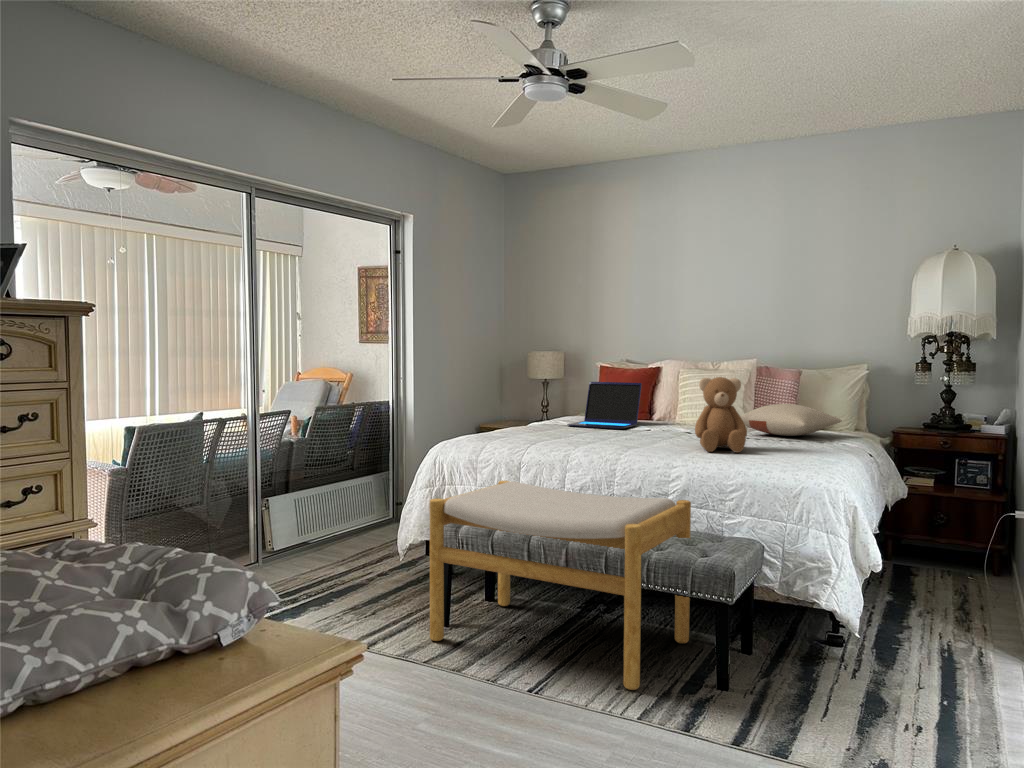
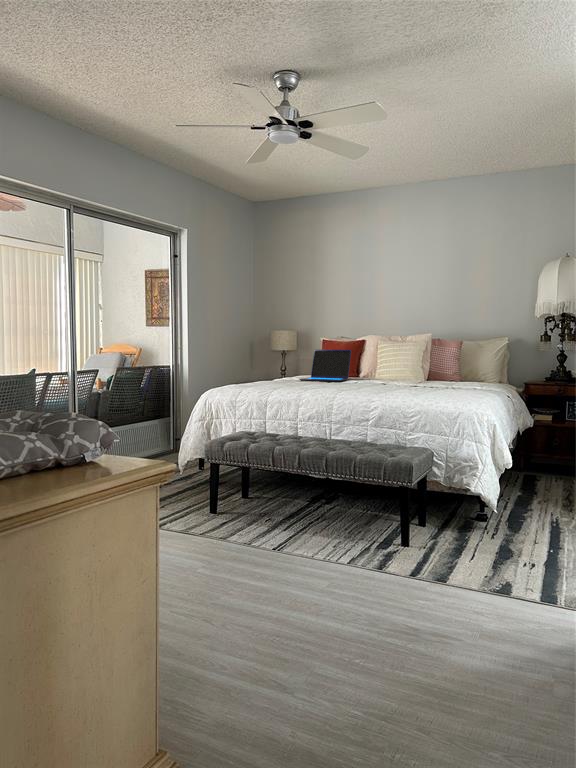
teddy bear: present [695,377,747,453] -> none [388,341,424,393]
pillow: present [740,404,842,436] -> none [418,363,490,385]
footstool: present [430,481,691,690] -> none [203,413,384,547]

